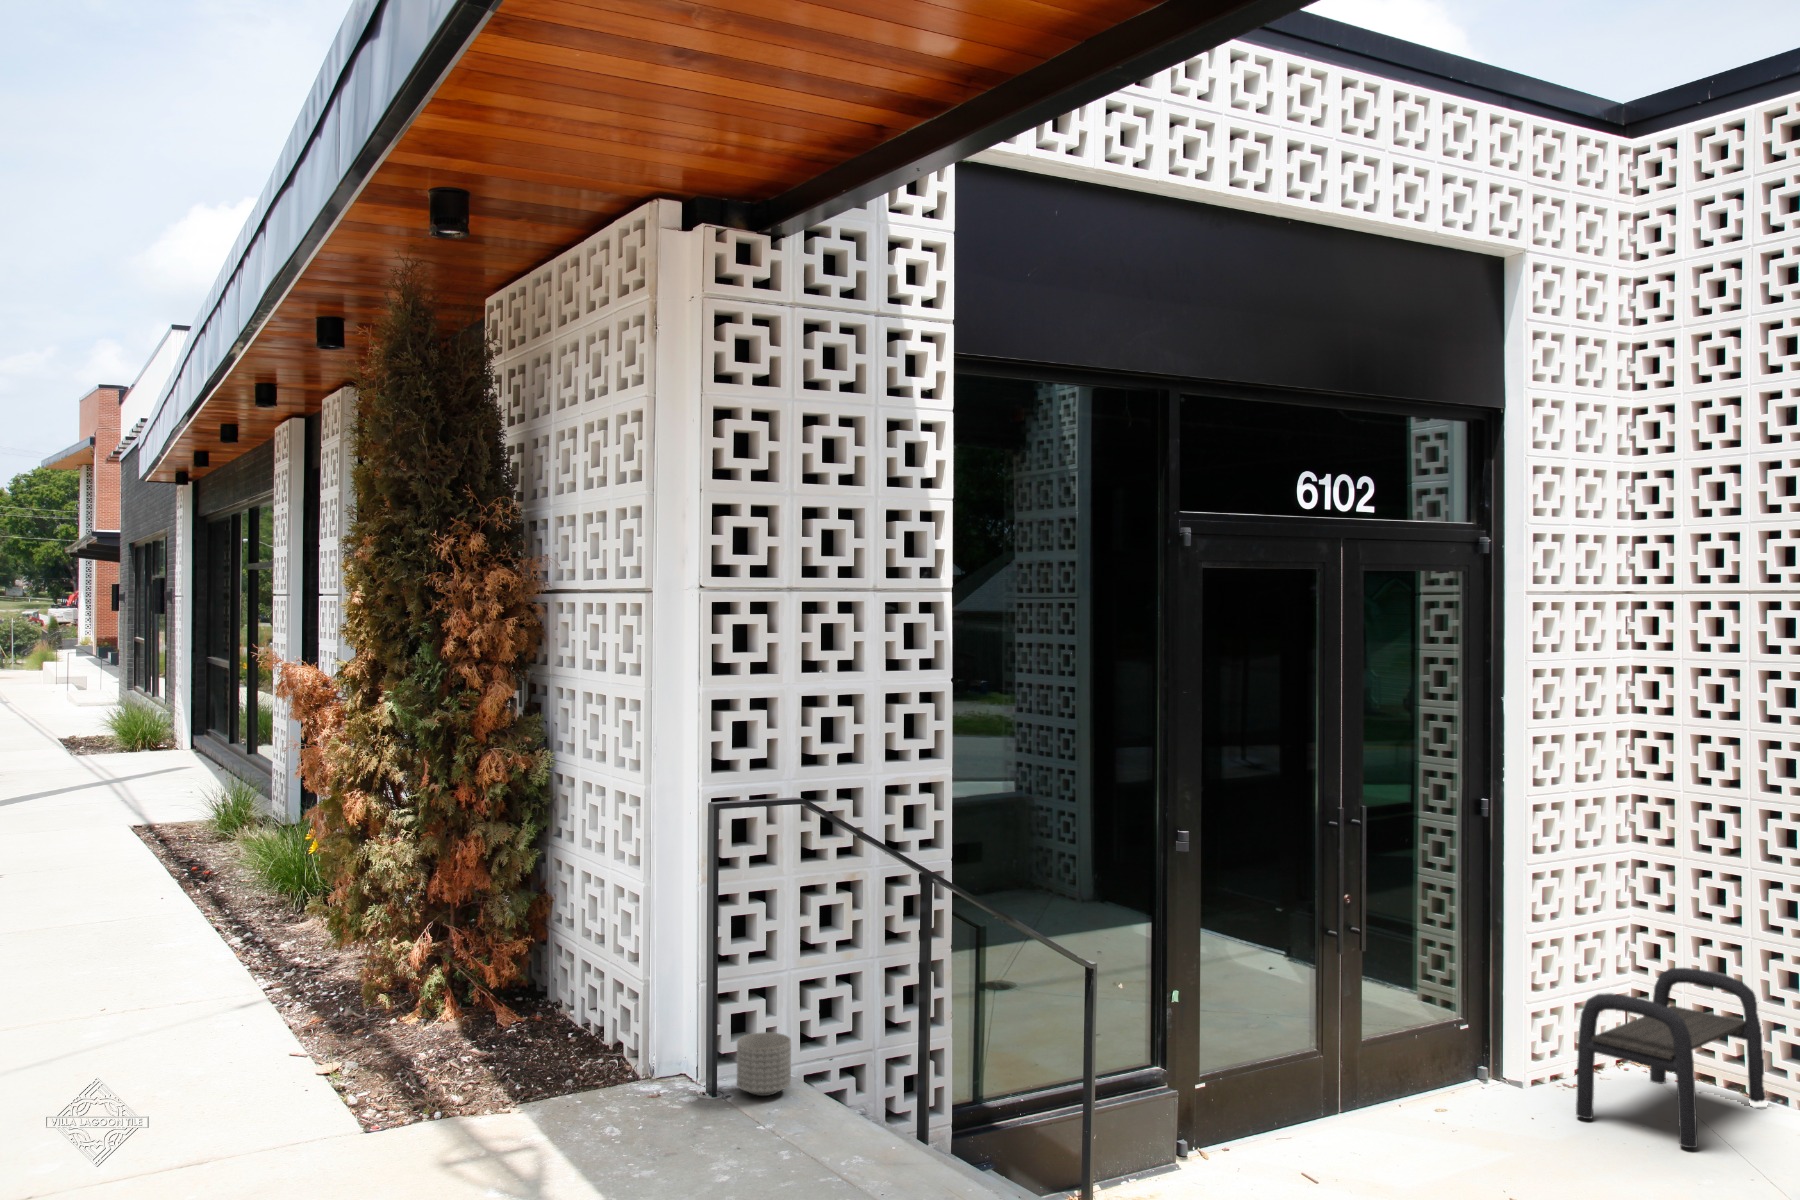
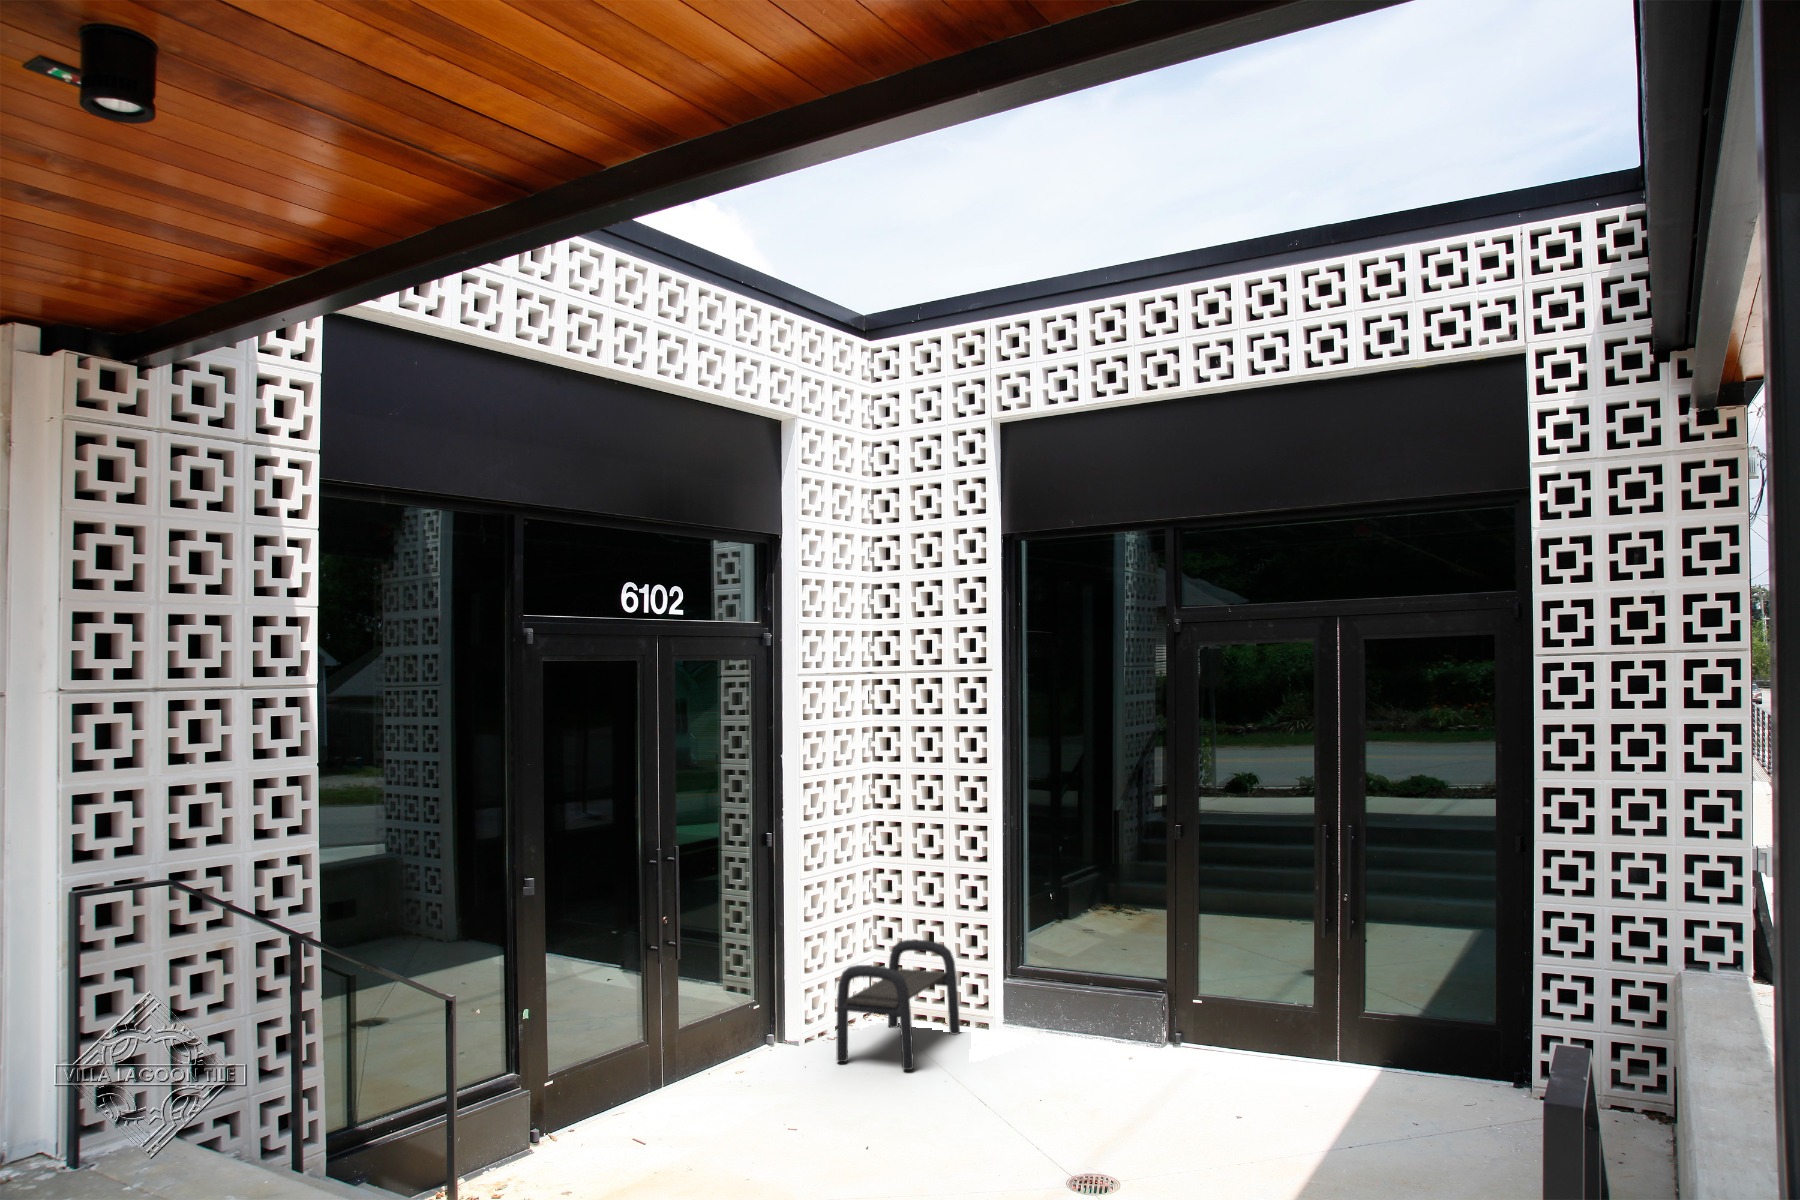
planter: present [737,1032,791,1096] -> none [92,1102,152,1164]

